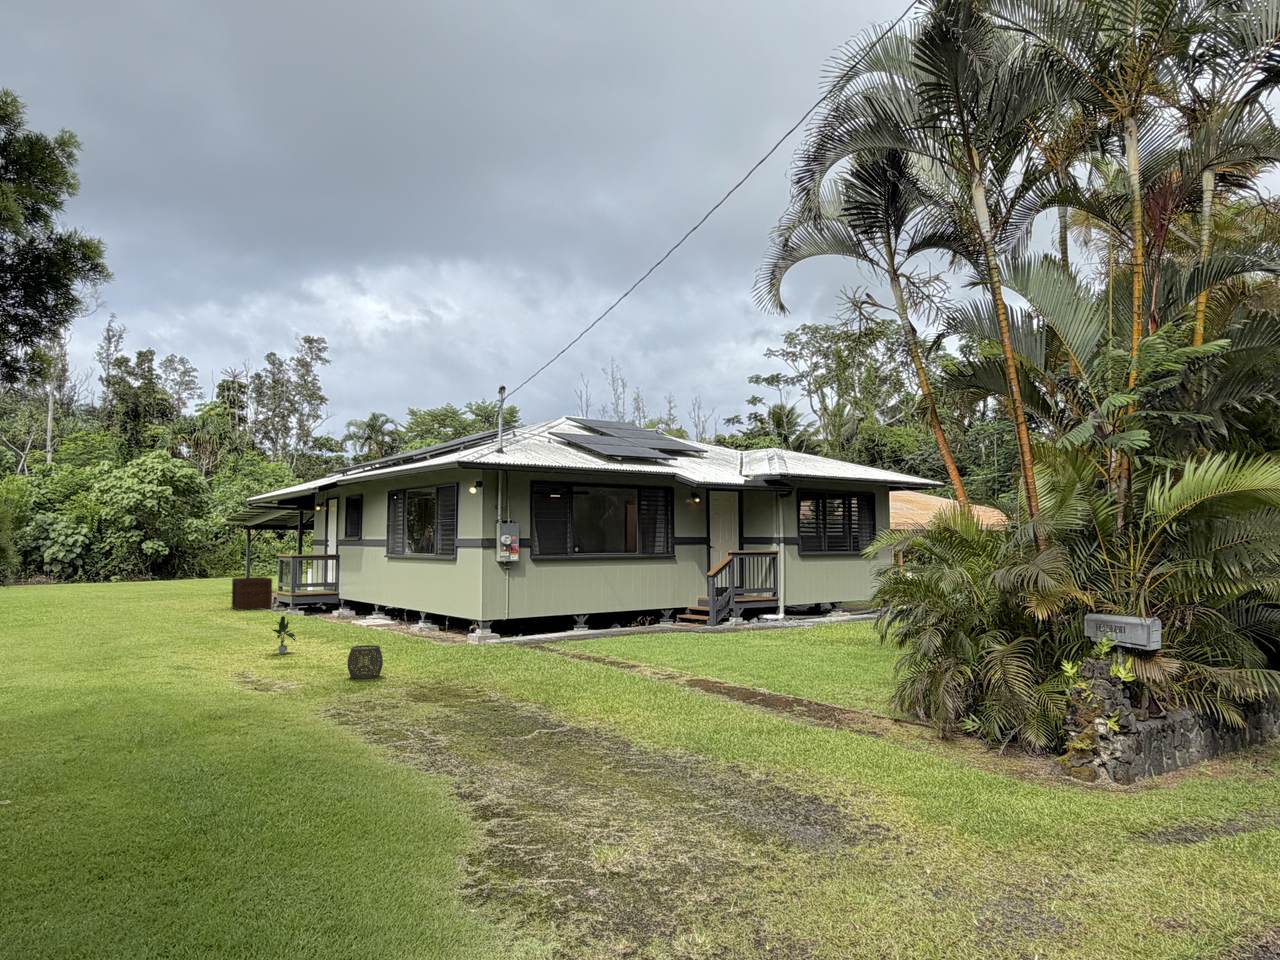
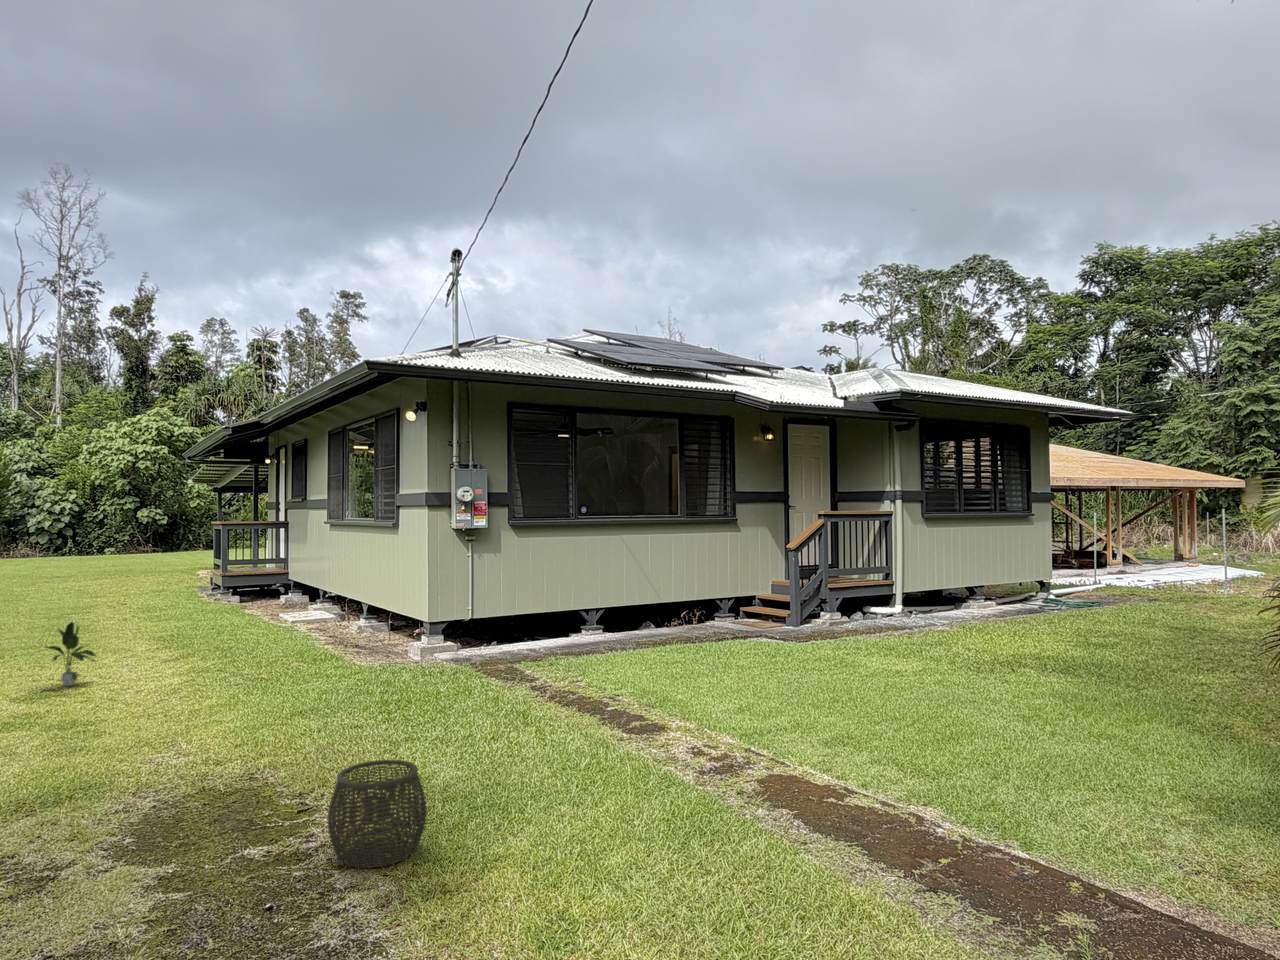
wooden crate: present [232,577,272,611] -> none [166,550,214,595]
woven basket: present [347,645,383,679] -> present [327,760,427,869]

